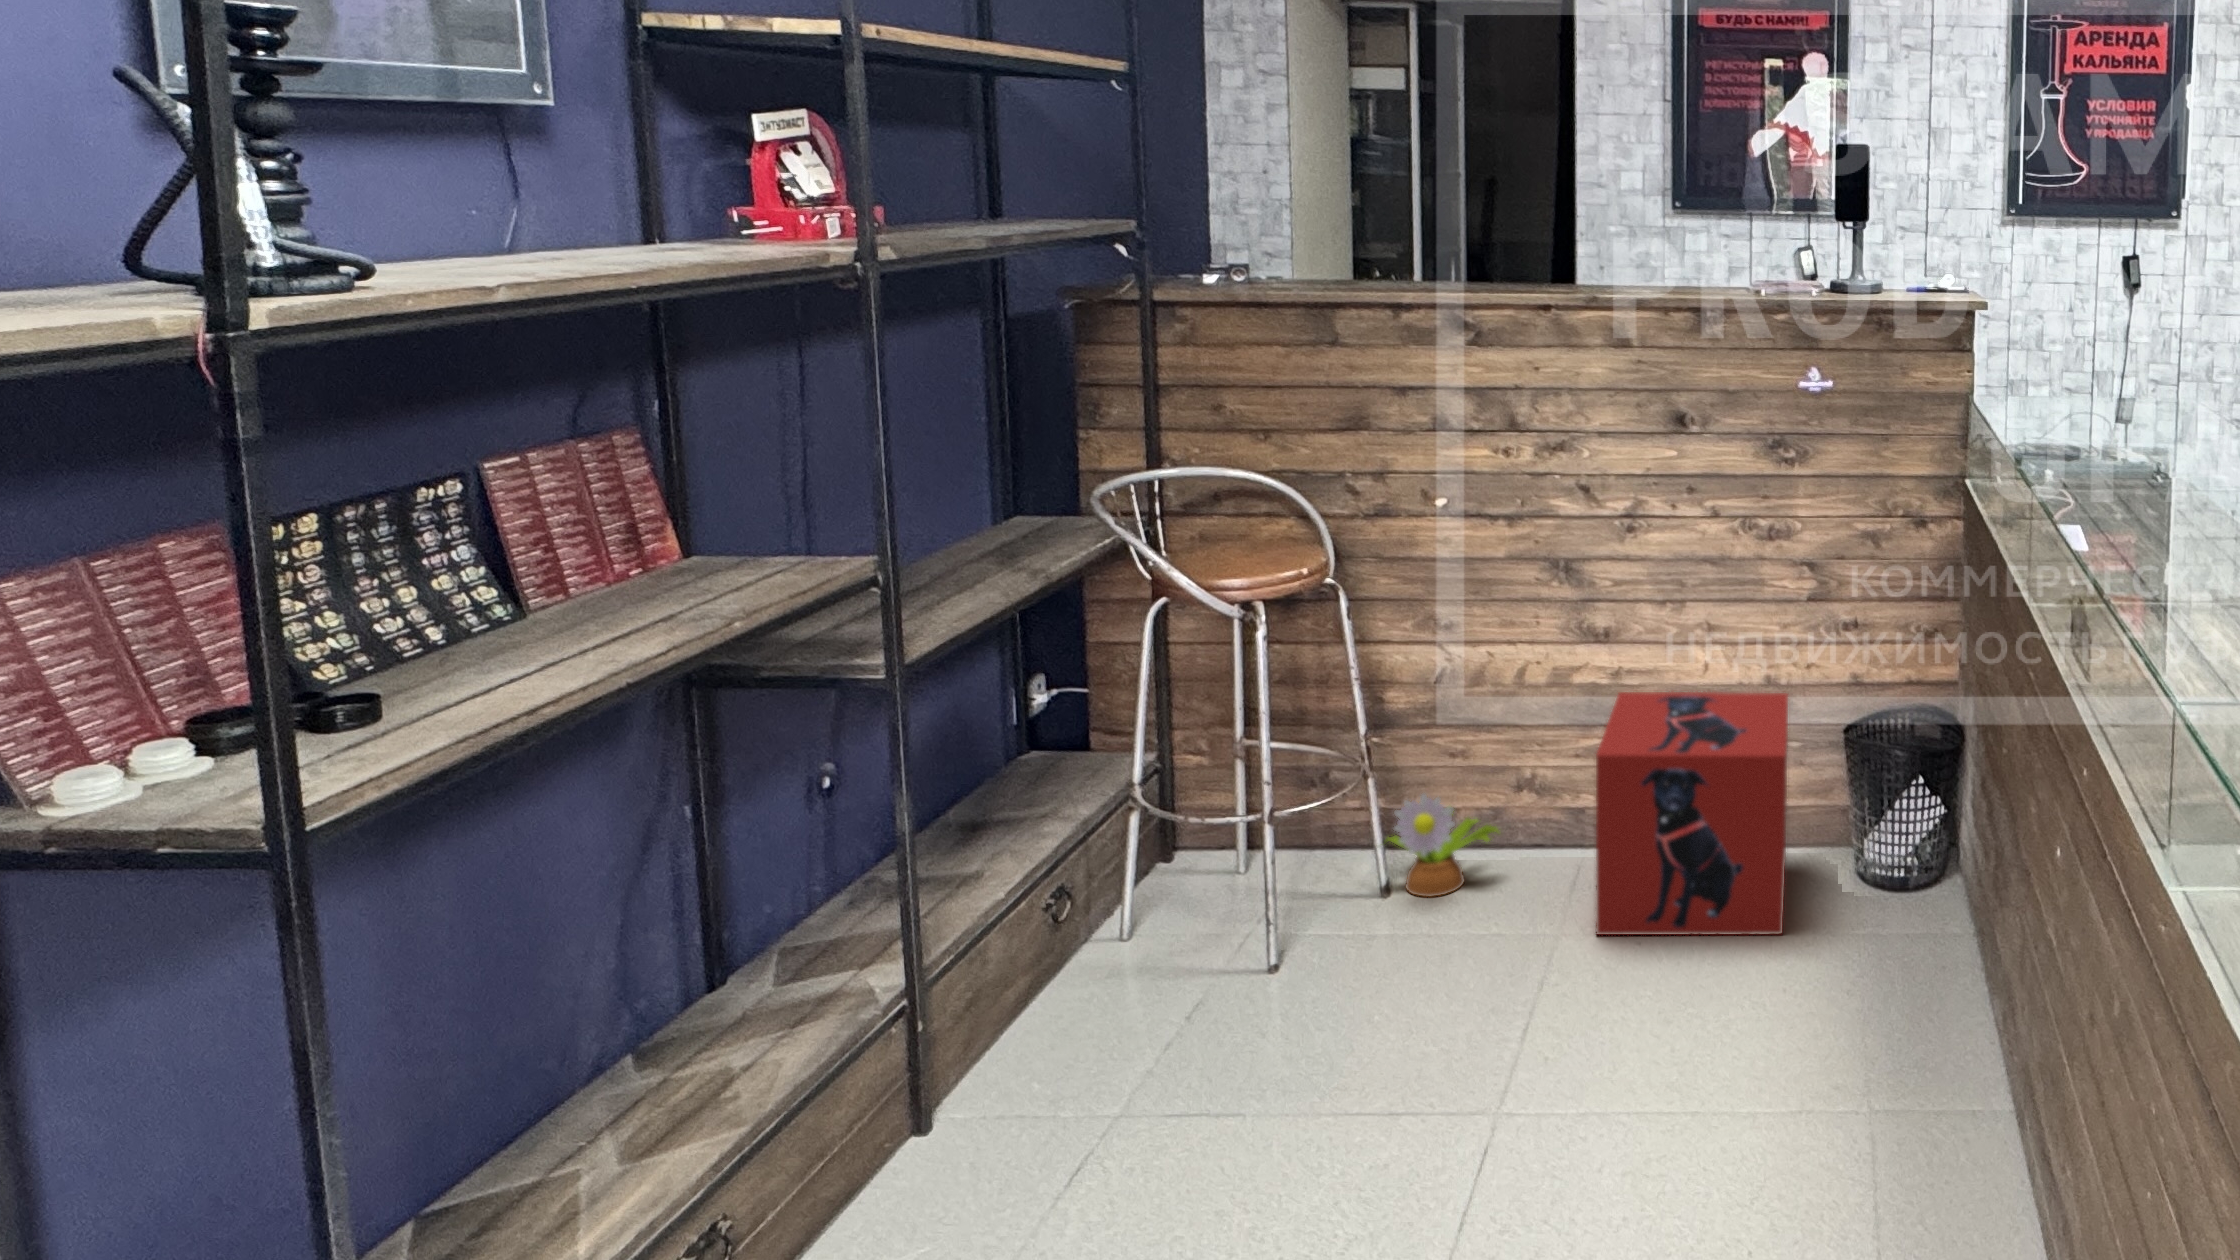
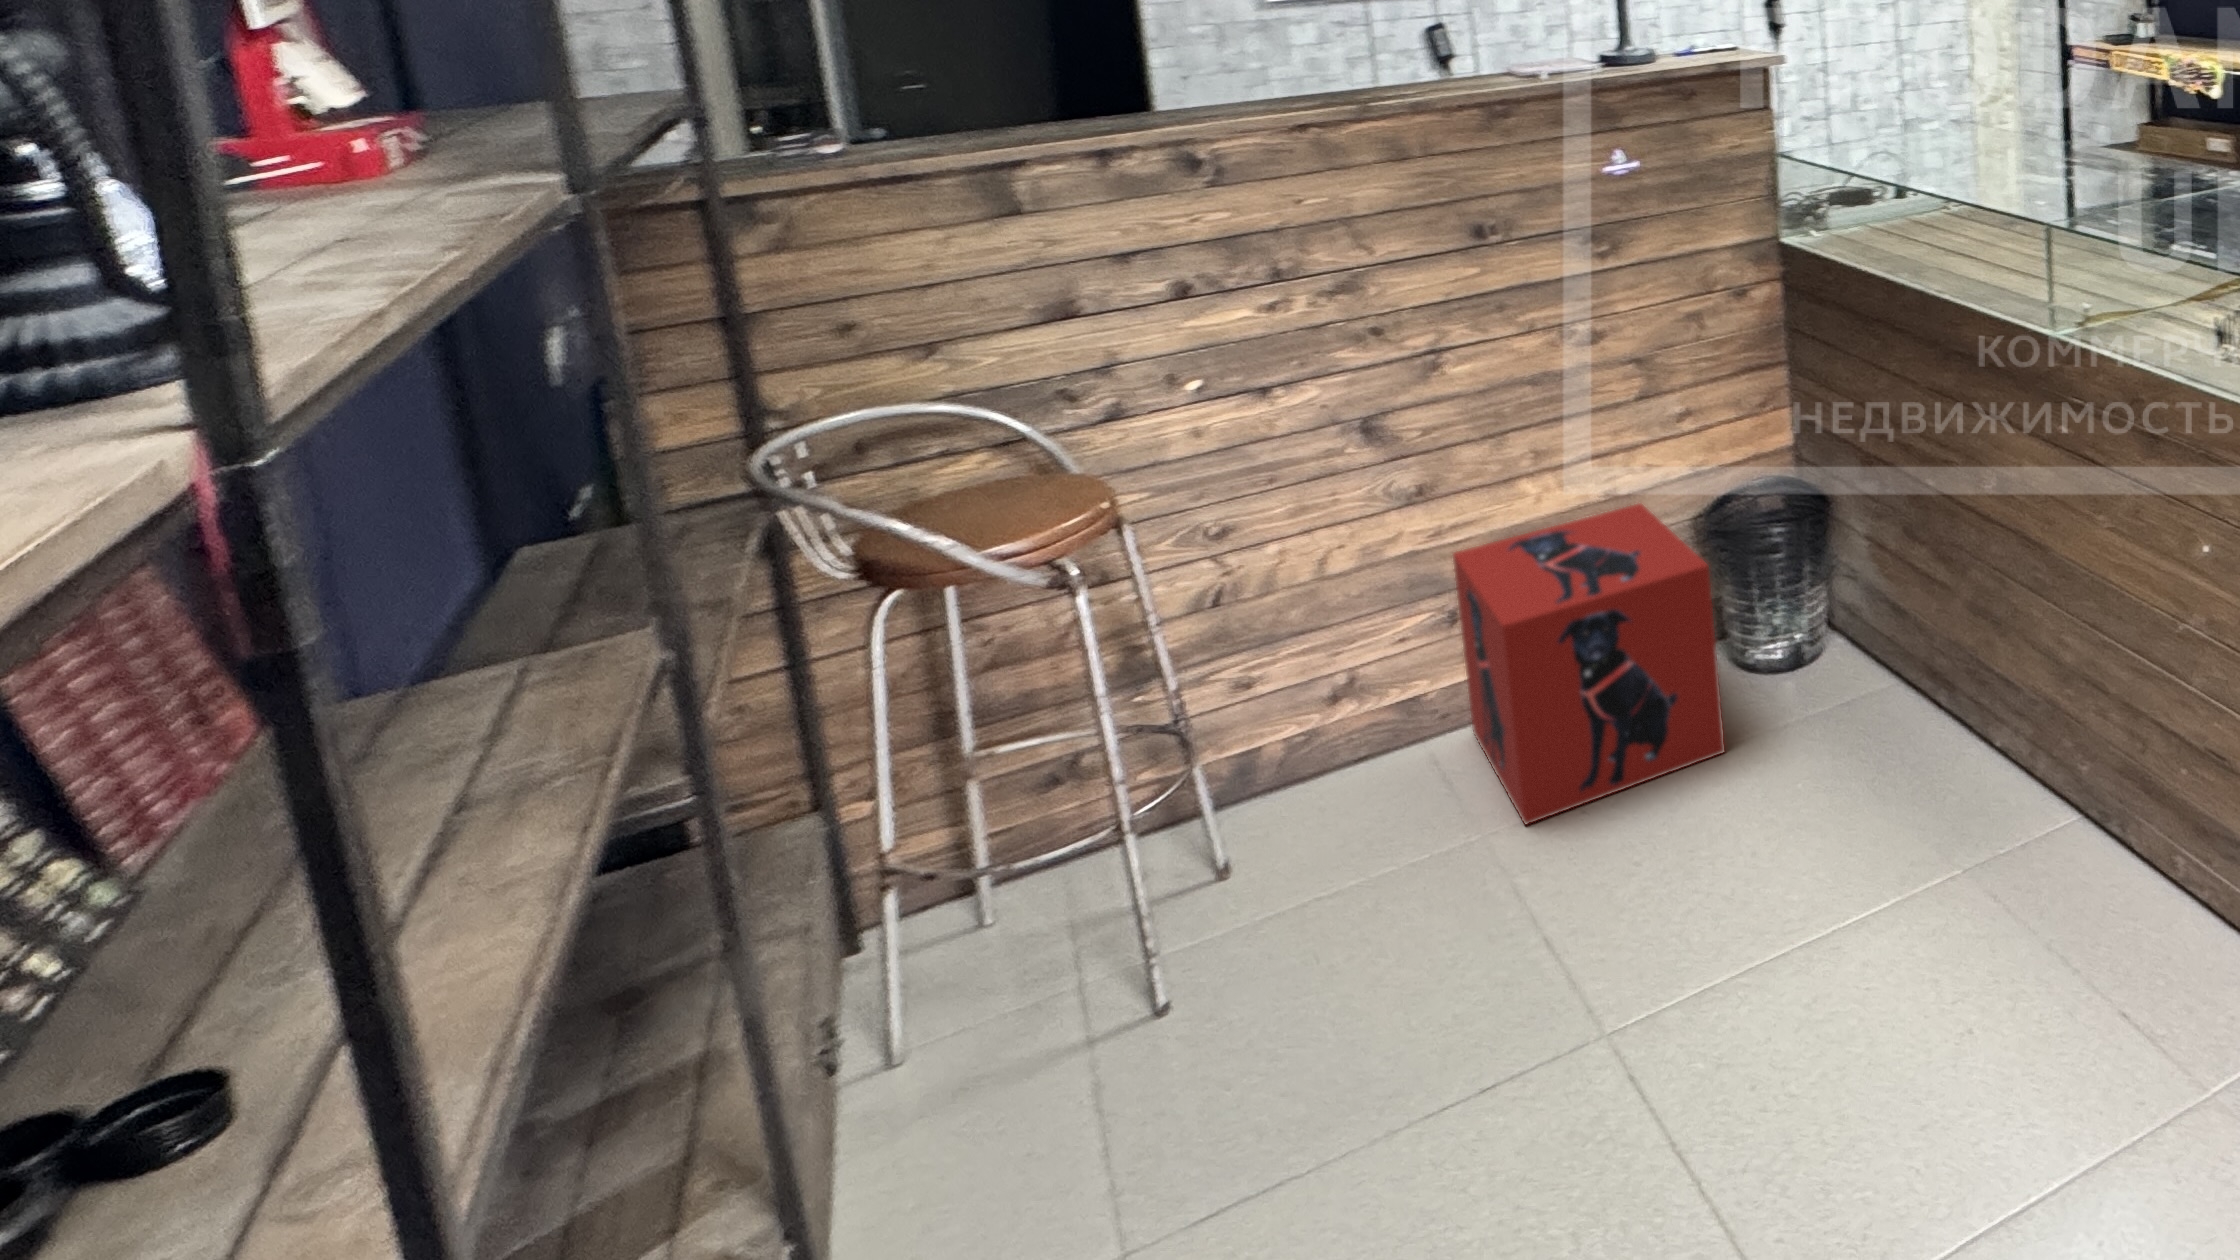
decorative plant: present [1381,794,1500,897] -> none [1196,735,1348,862]

